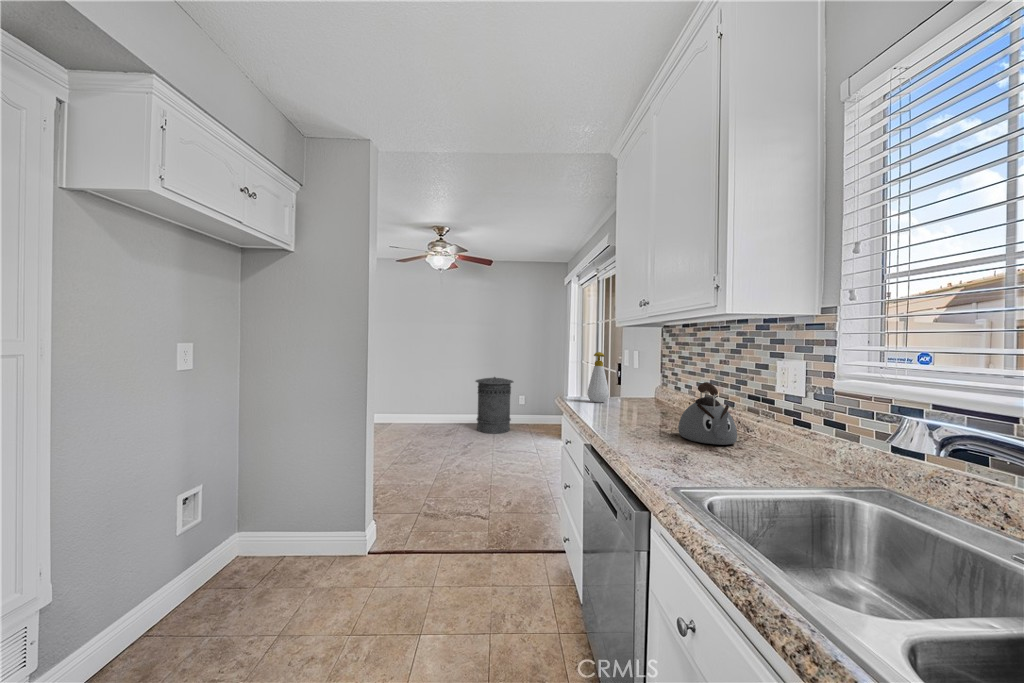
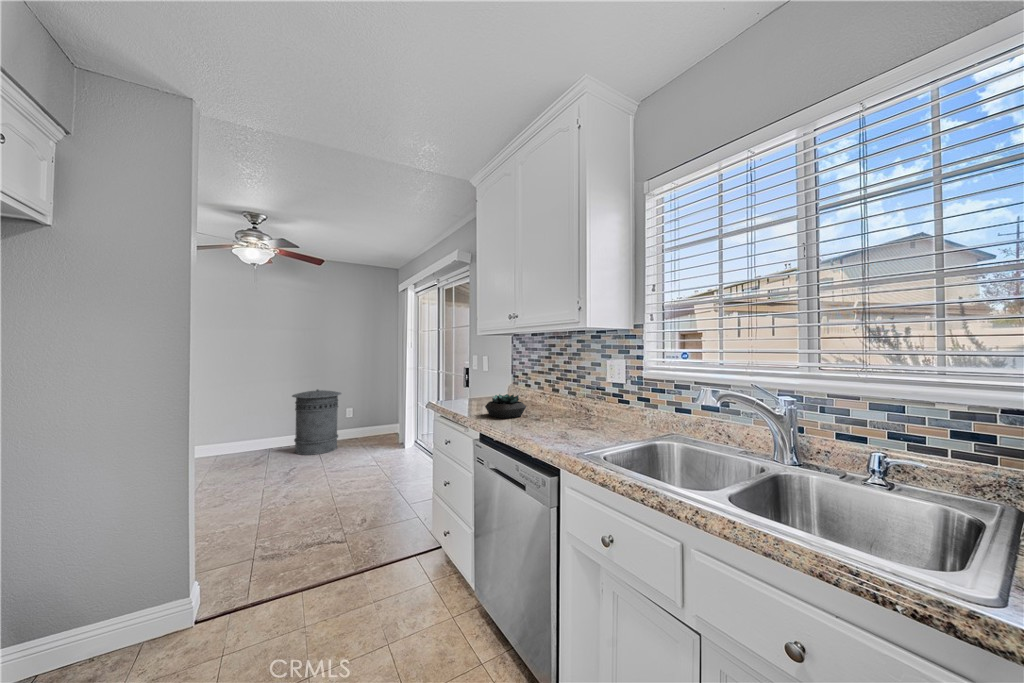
soap bottle: present [587,352,609,402] -> none [456,358,475,404]
kettle: present [678,382,737,445] -> none [548,378,587,424]
succulent plant: none [605,395,655,425] -> present [485,394,526,418]

